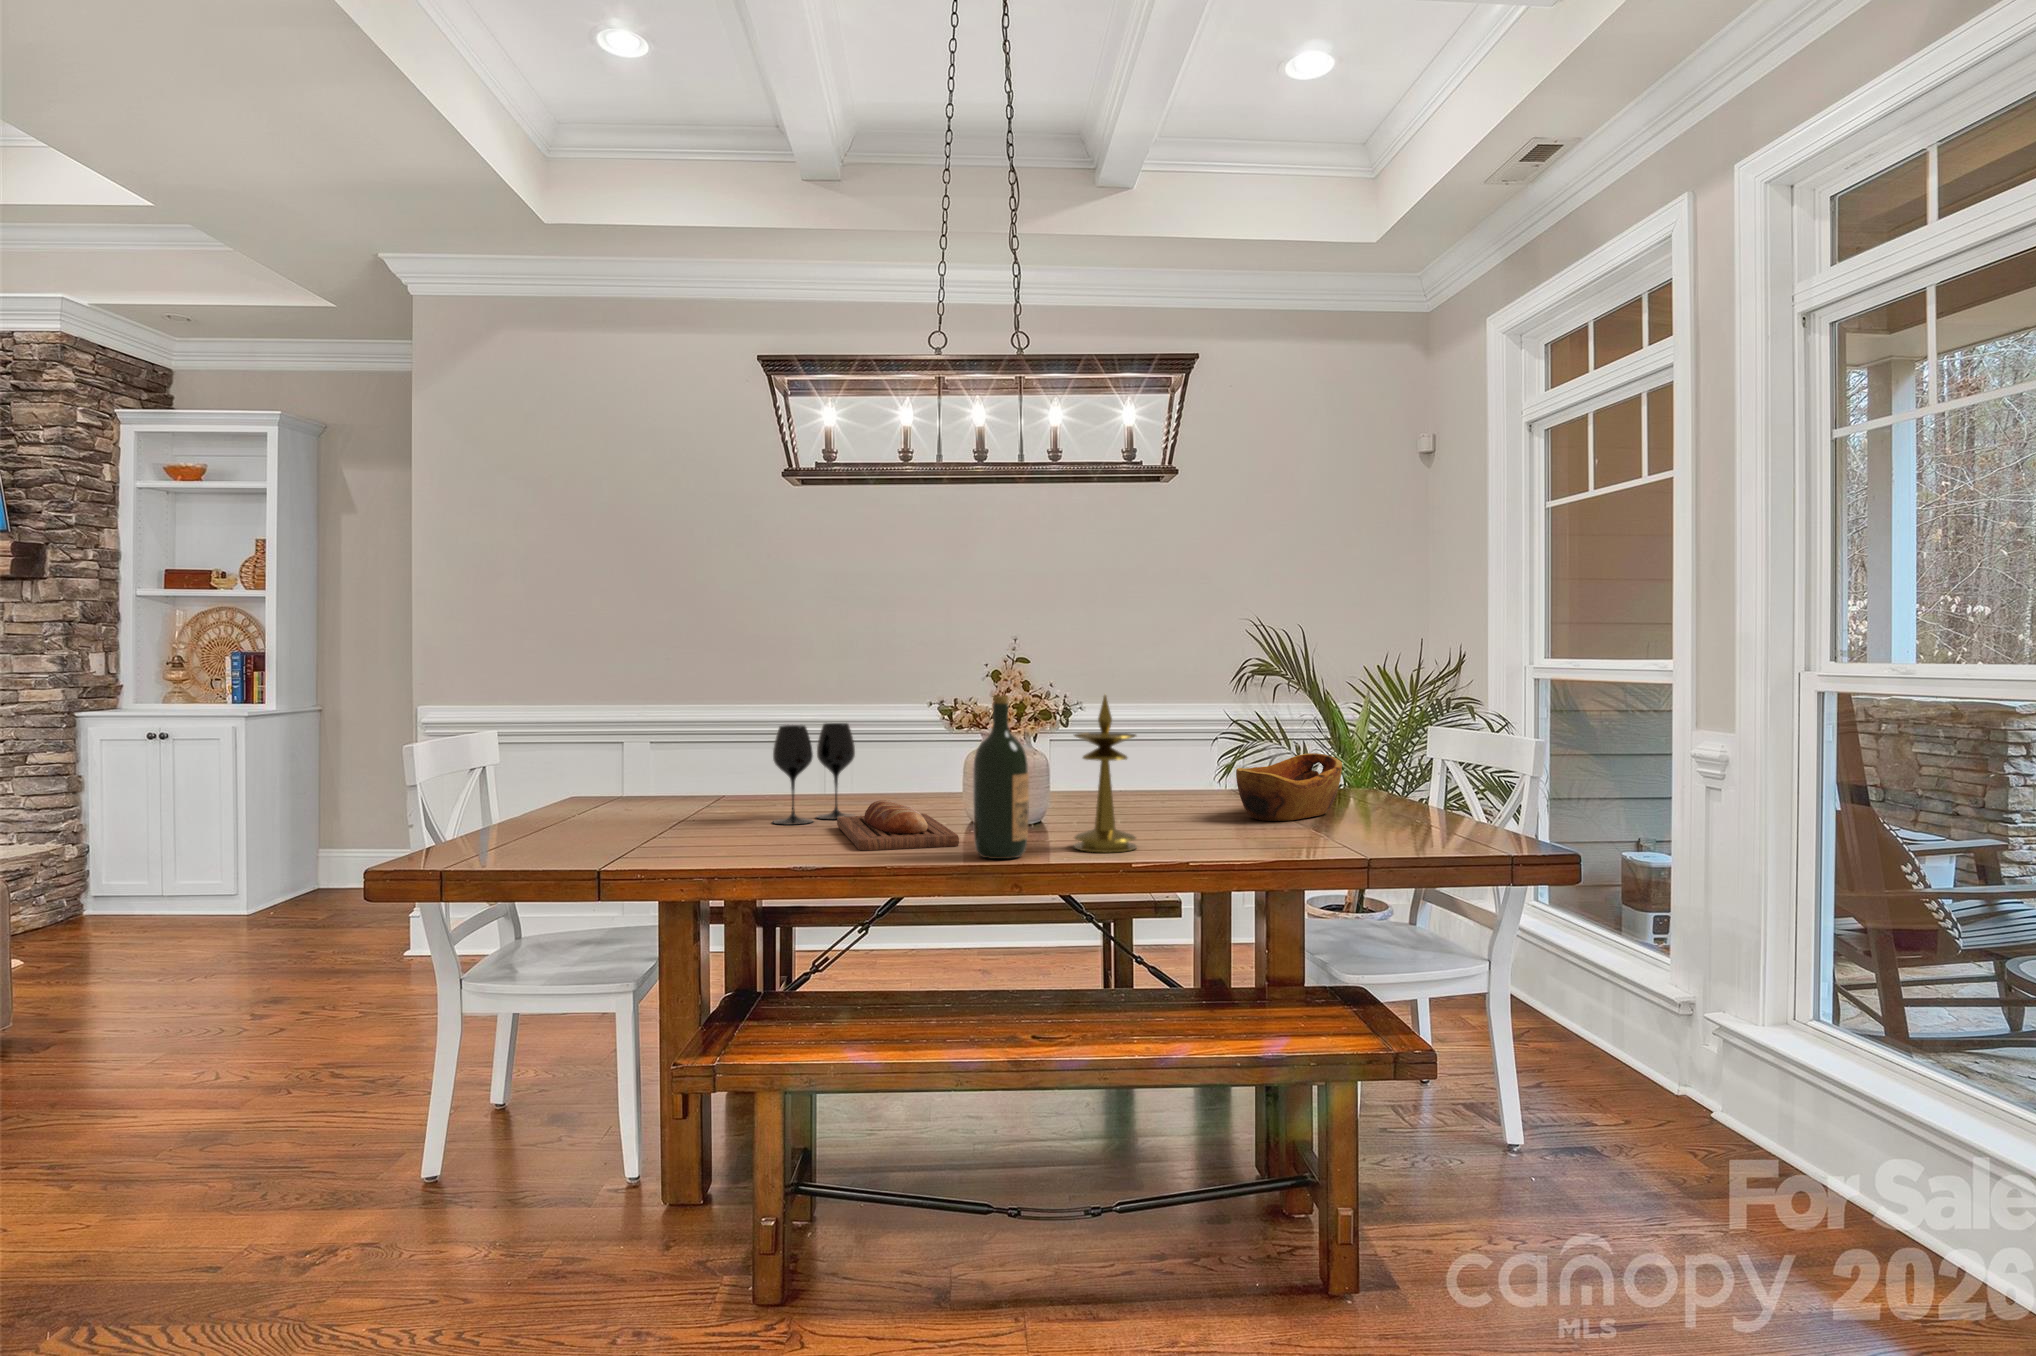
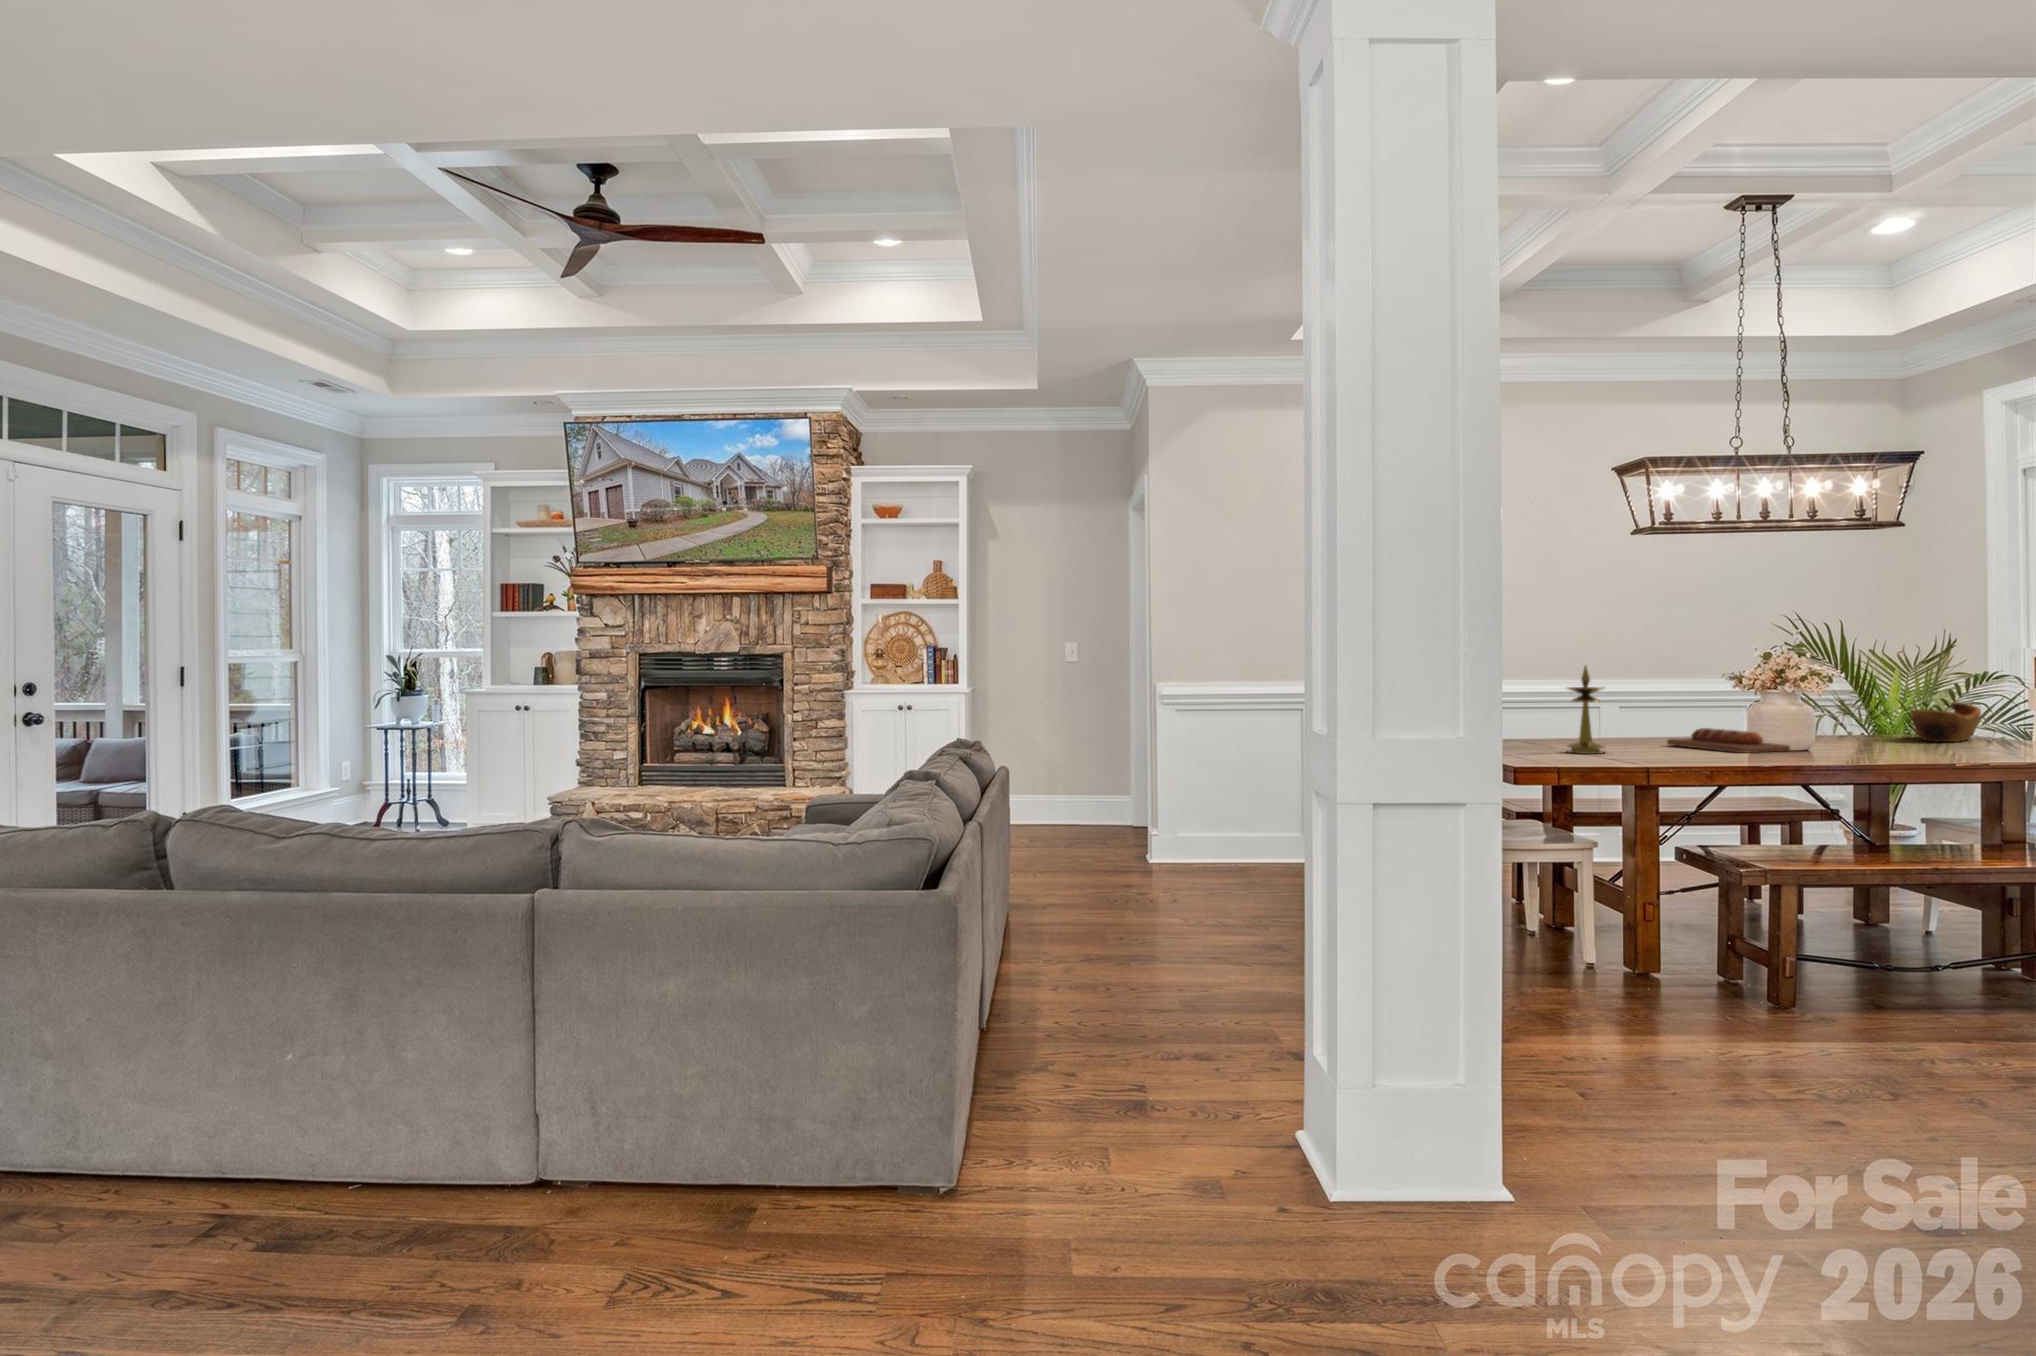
candlestick: present [1074,695,1137,852] -> present [1567,666,1604,754]
wine bottle: present [973,696,1029,859] -> none [1822,661,1861,755]
wine glass: present [773,723,855,825] -> none [1607,683,1651,745]

